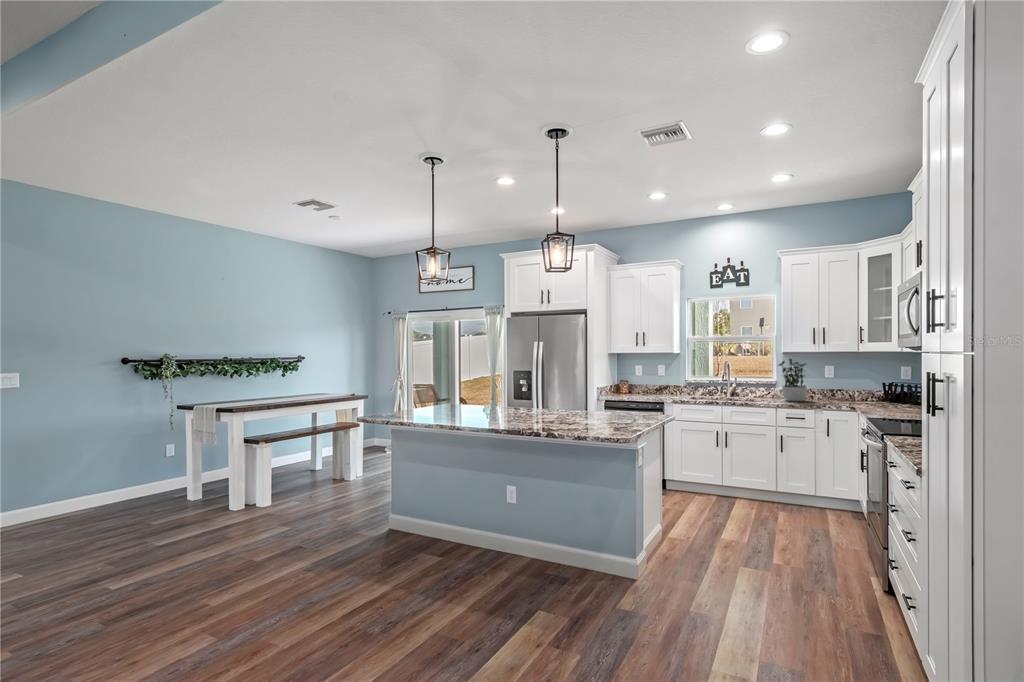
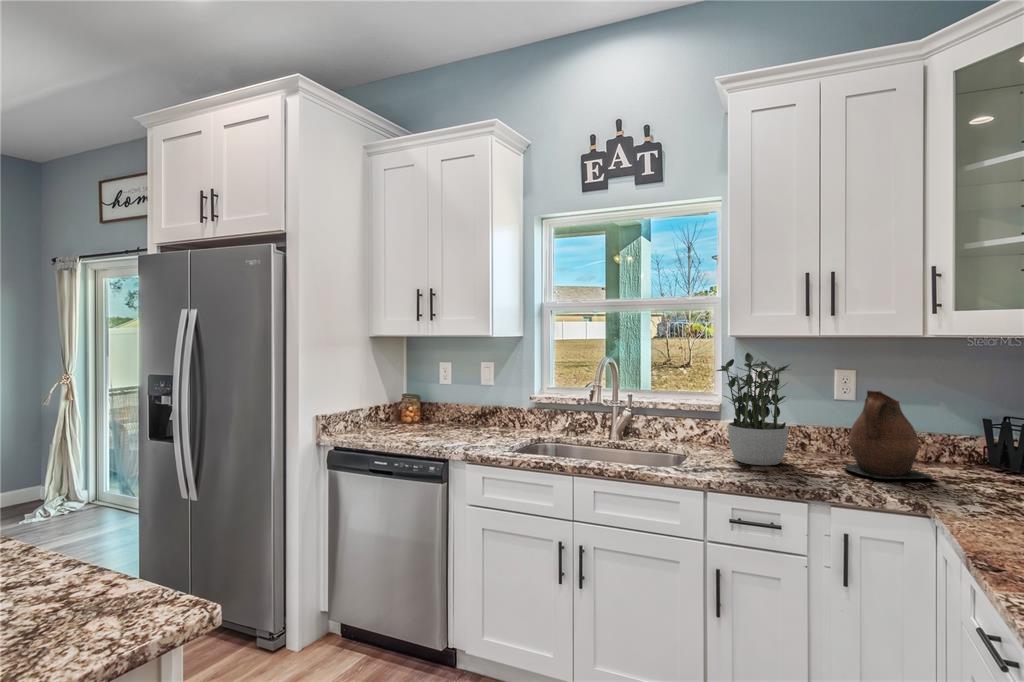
ceramic pitcher: none [827,372,861,403] -> present [843,390,933,479]

